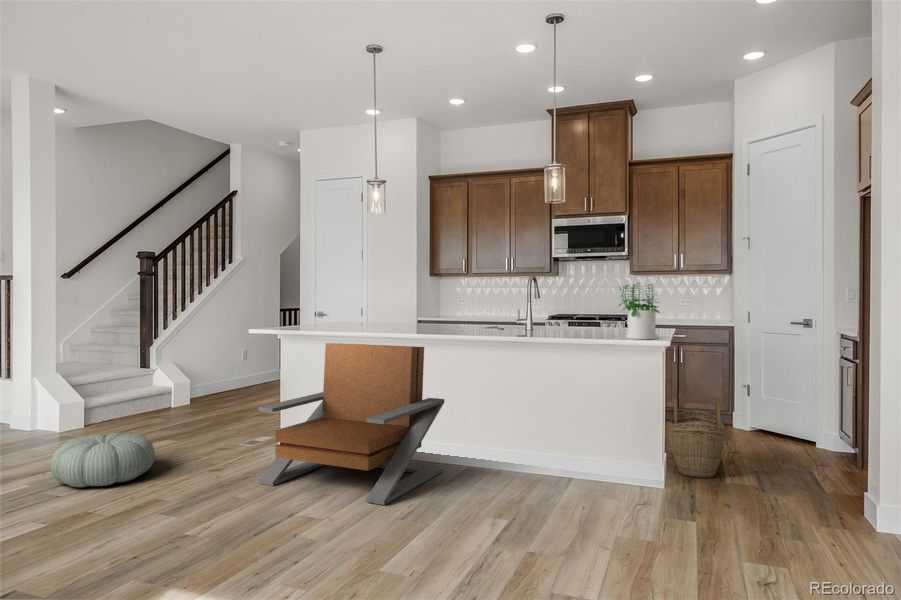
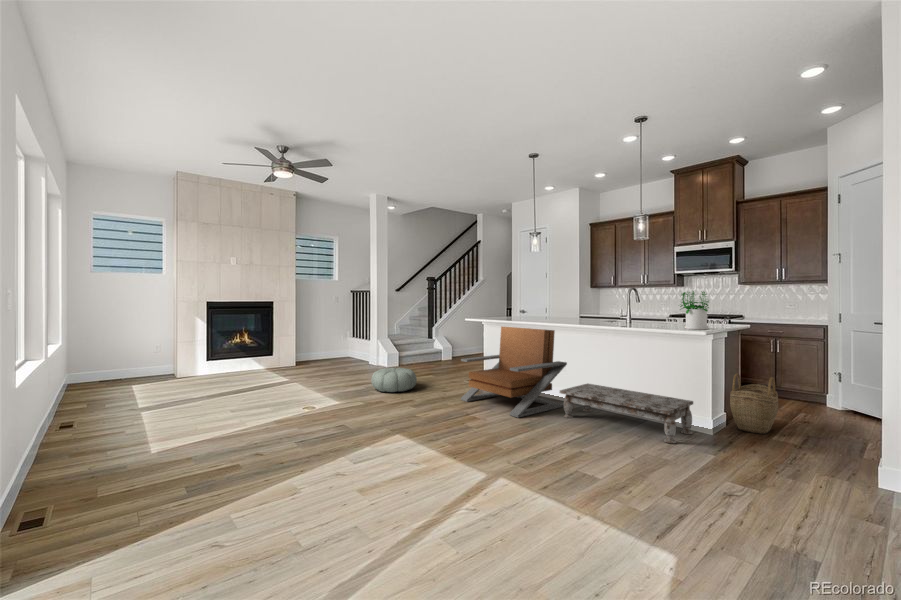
coffee table: none [448,430,640,513] -> present [560,384,693,443]

